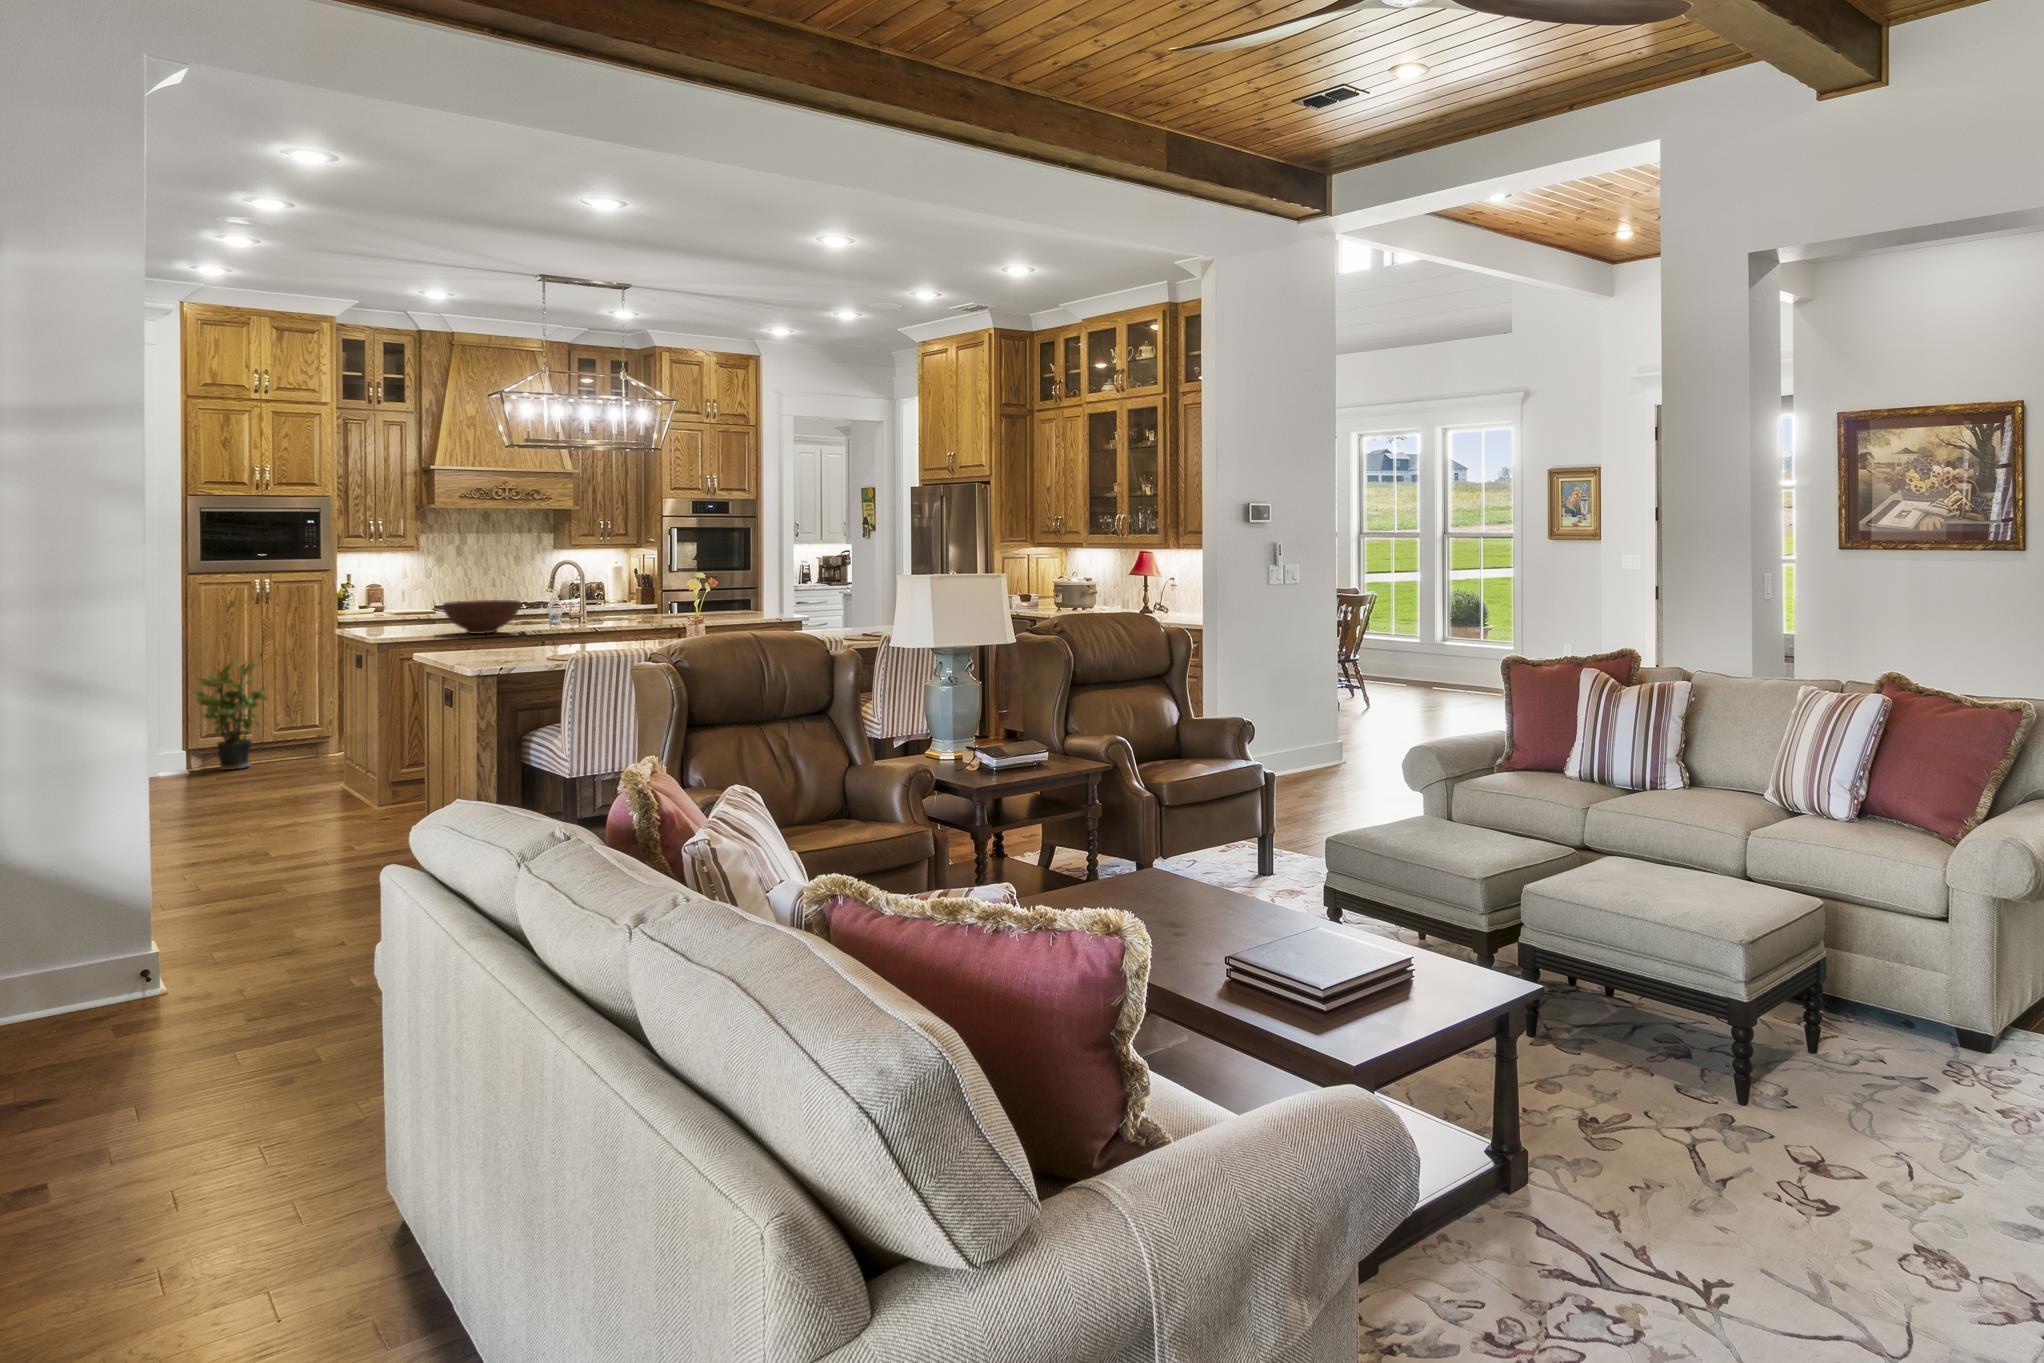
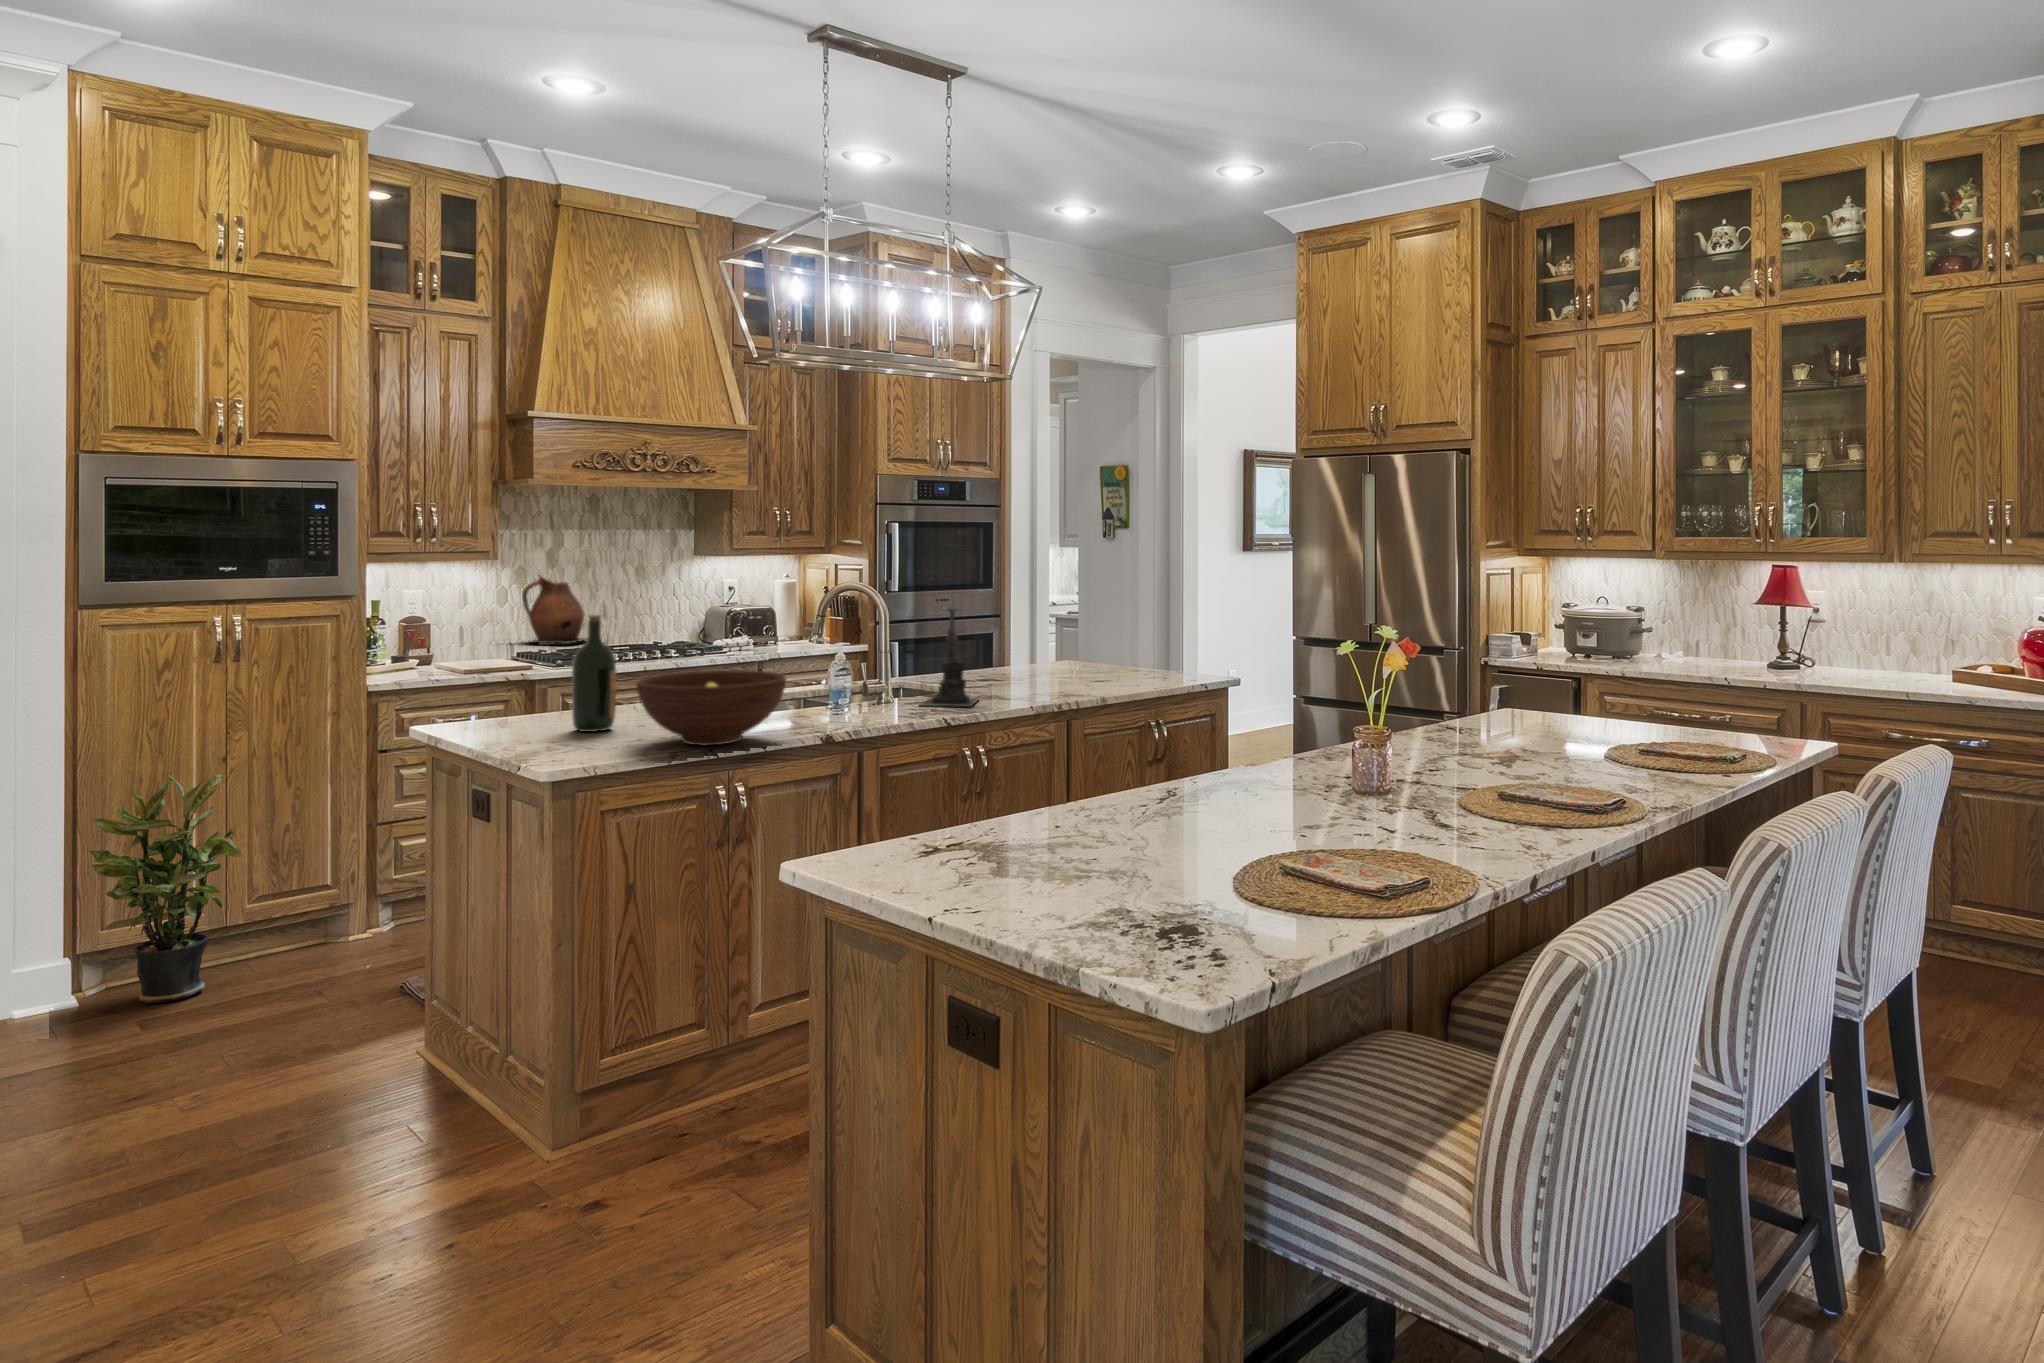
ceramic pitcher: none [440,561,487,603] -> present [522,575,587,644]
candle holder: none [619,563,662,625] -> present [921,605,979,706]
wine bottle: none [419,573,442,630] -> present [572,615,616,732]

